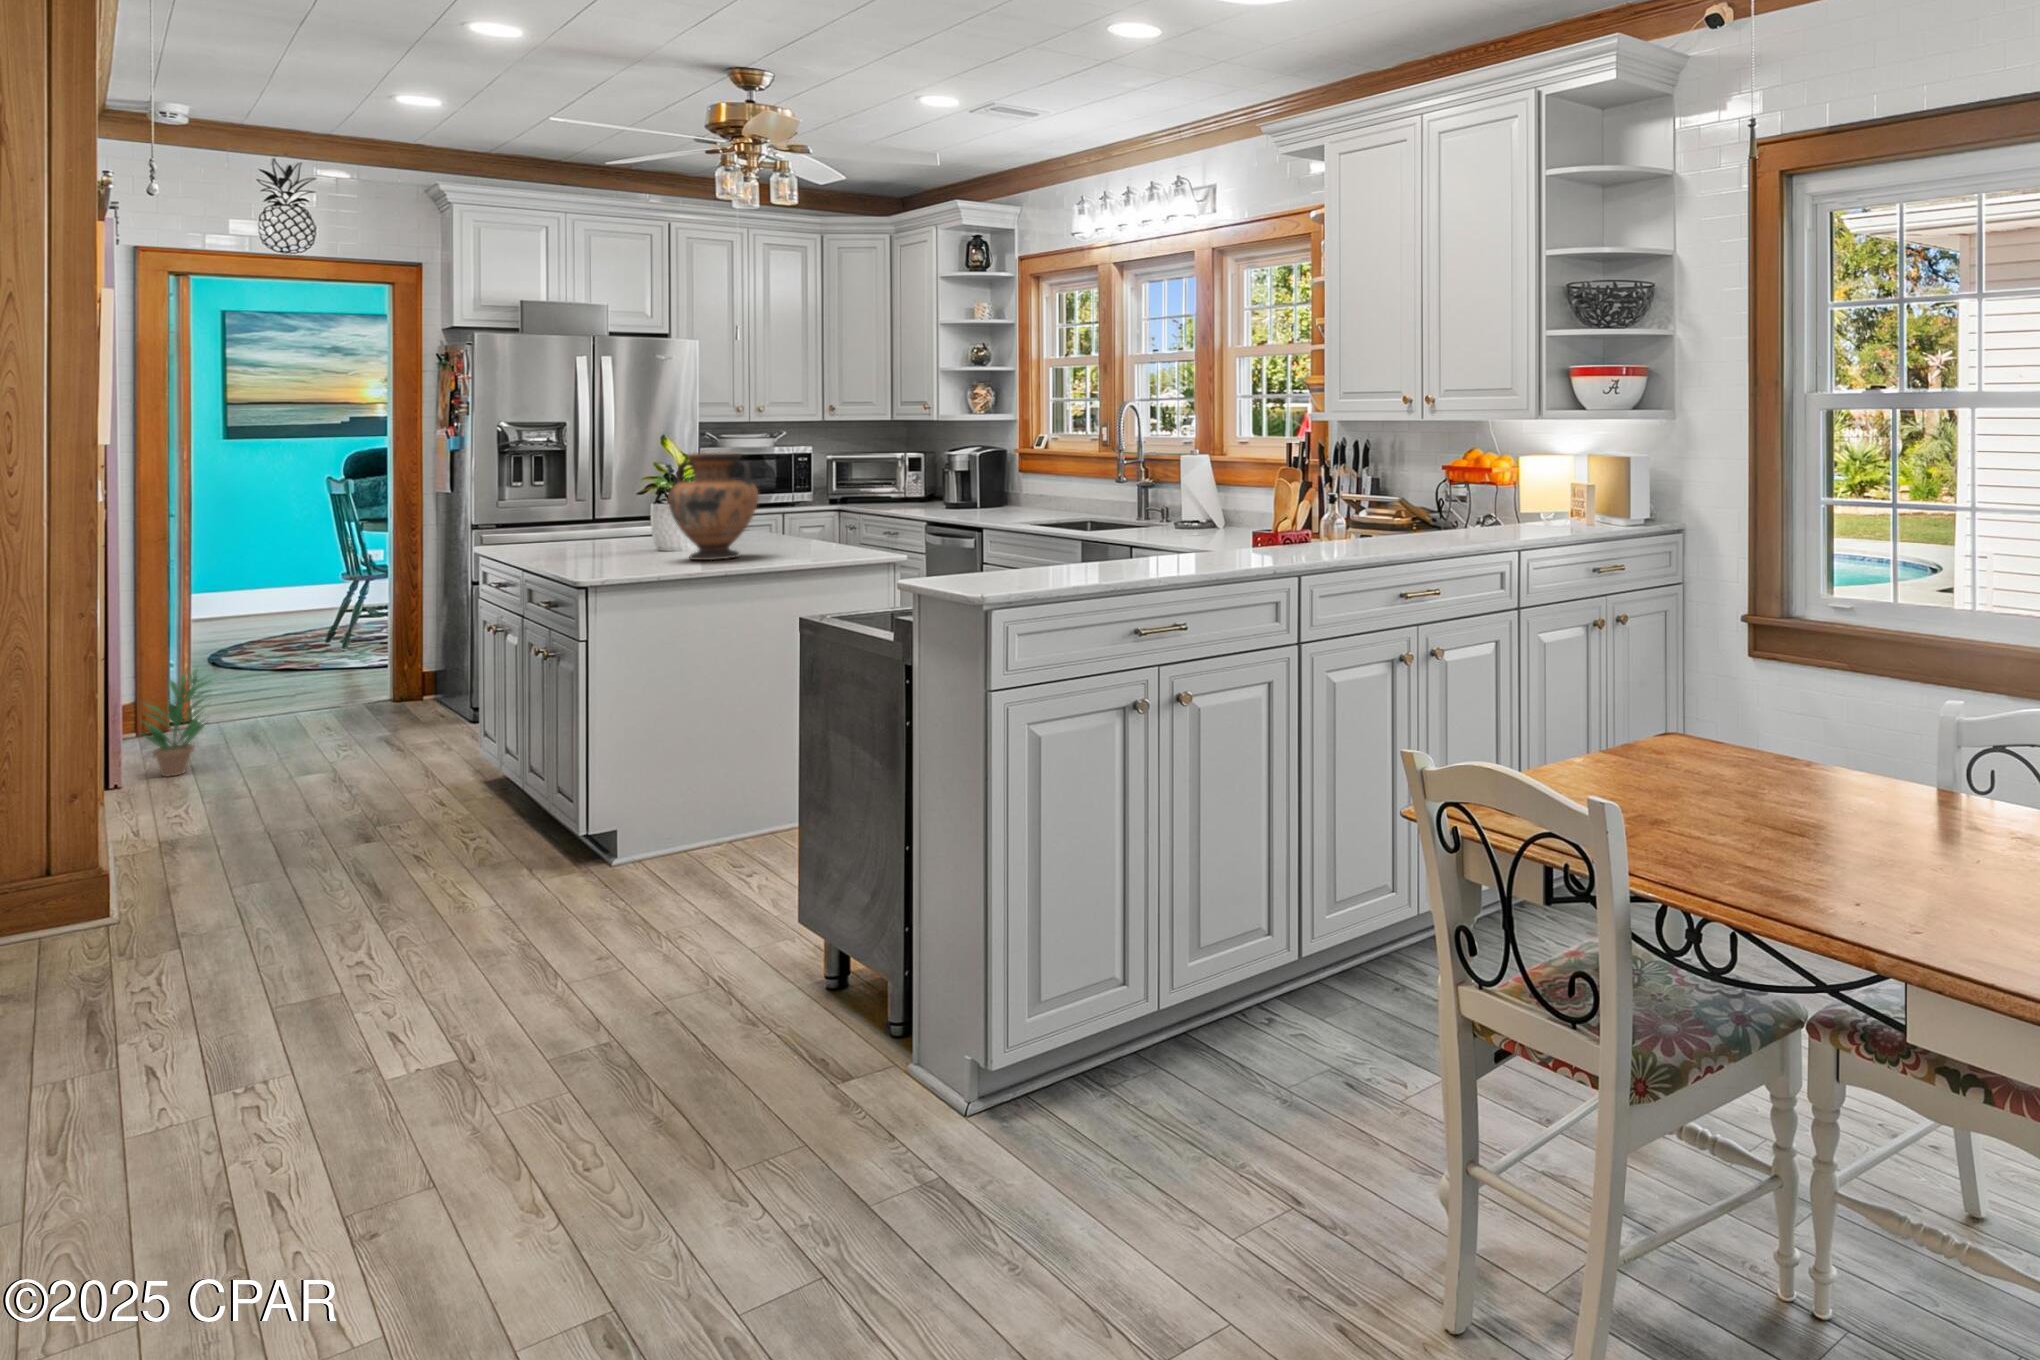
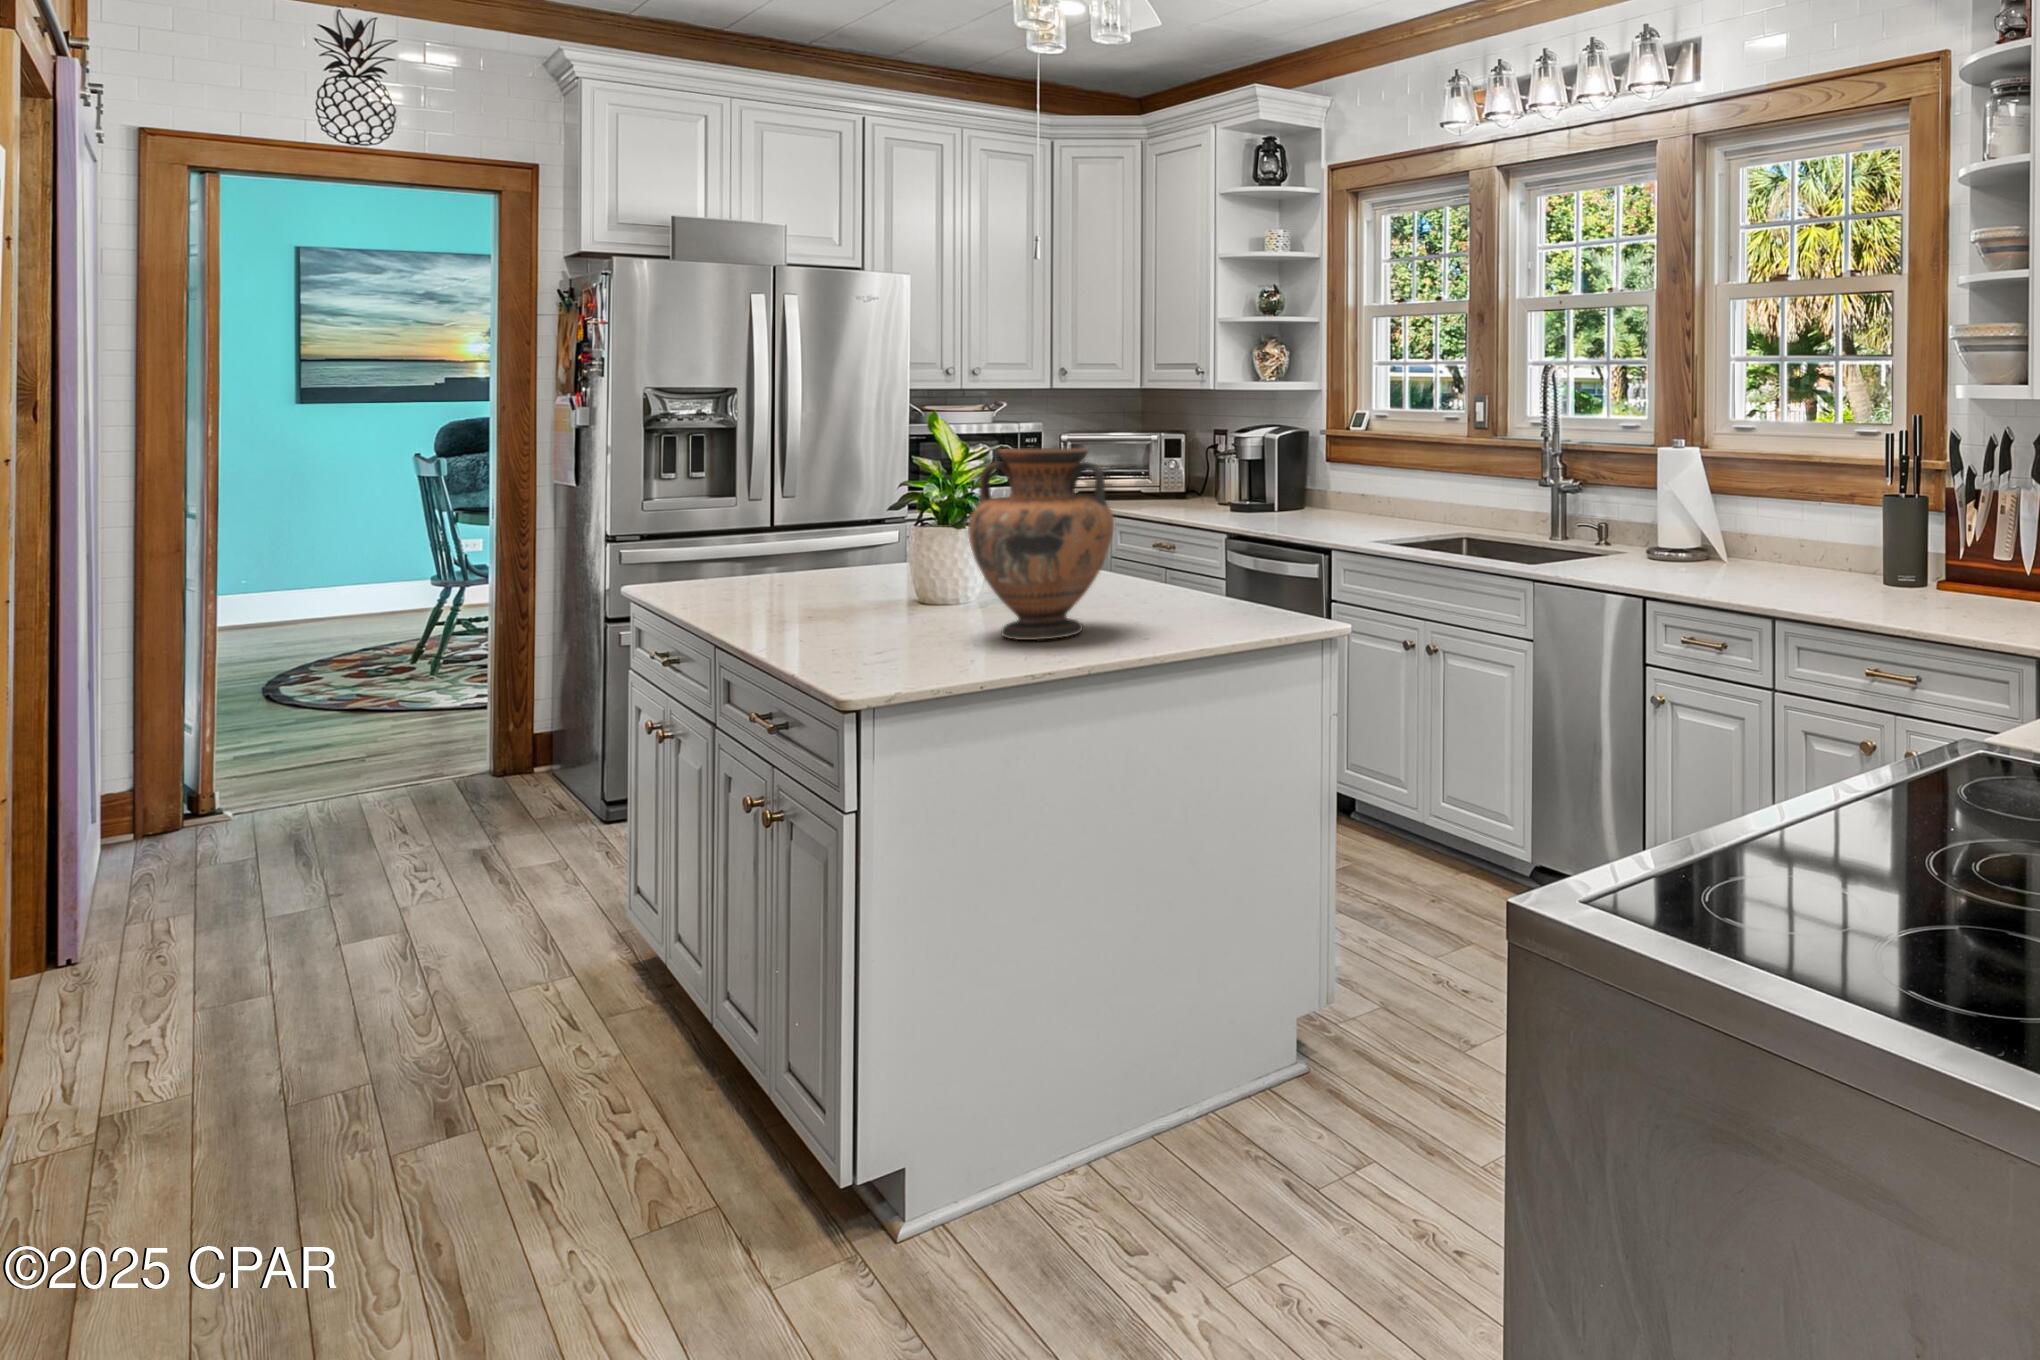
potted plant: present [140,671,209,776] -> none [107,763,231,941]

